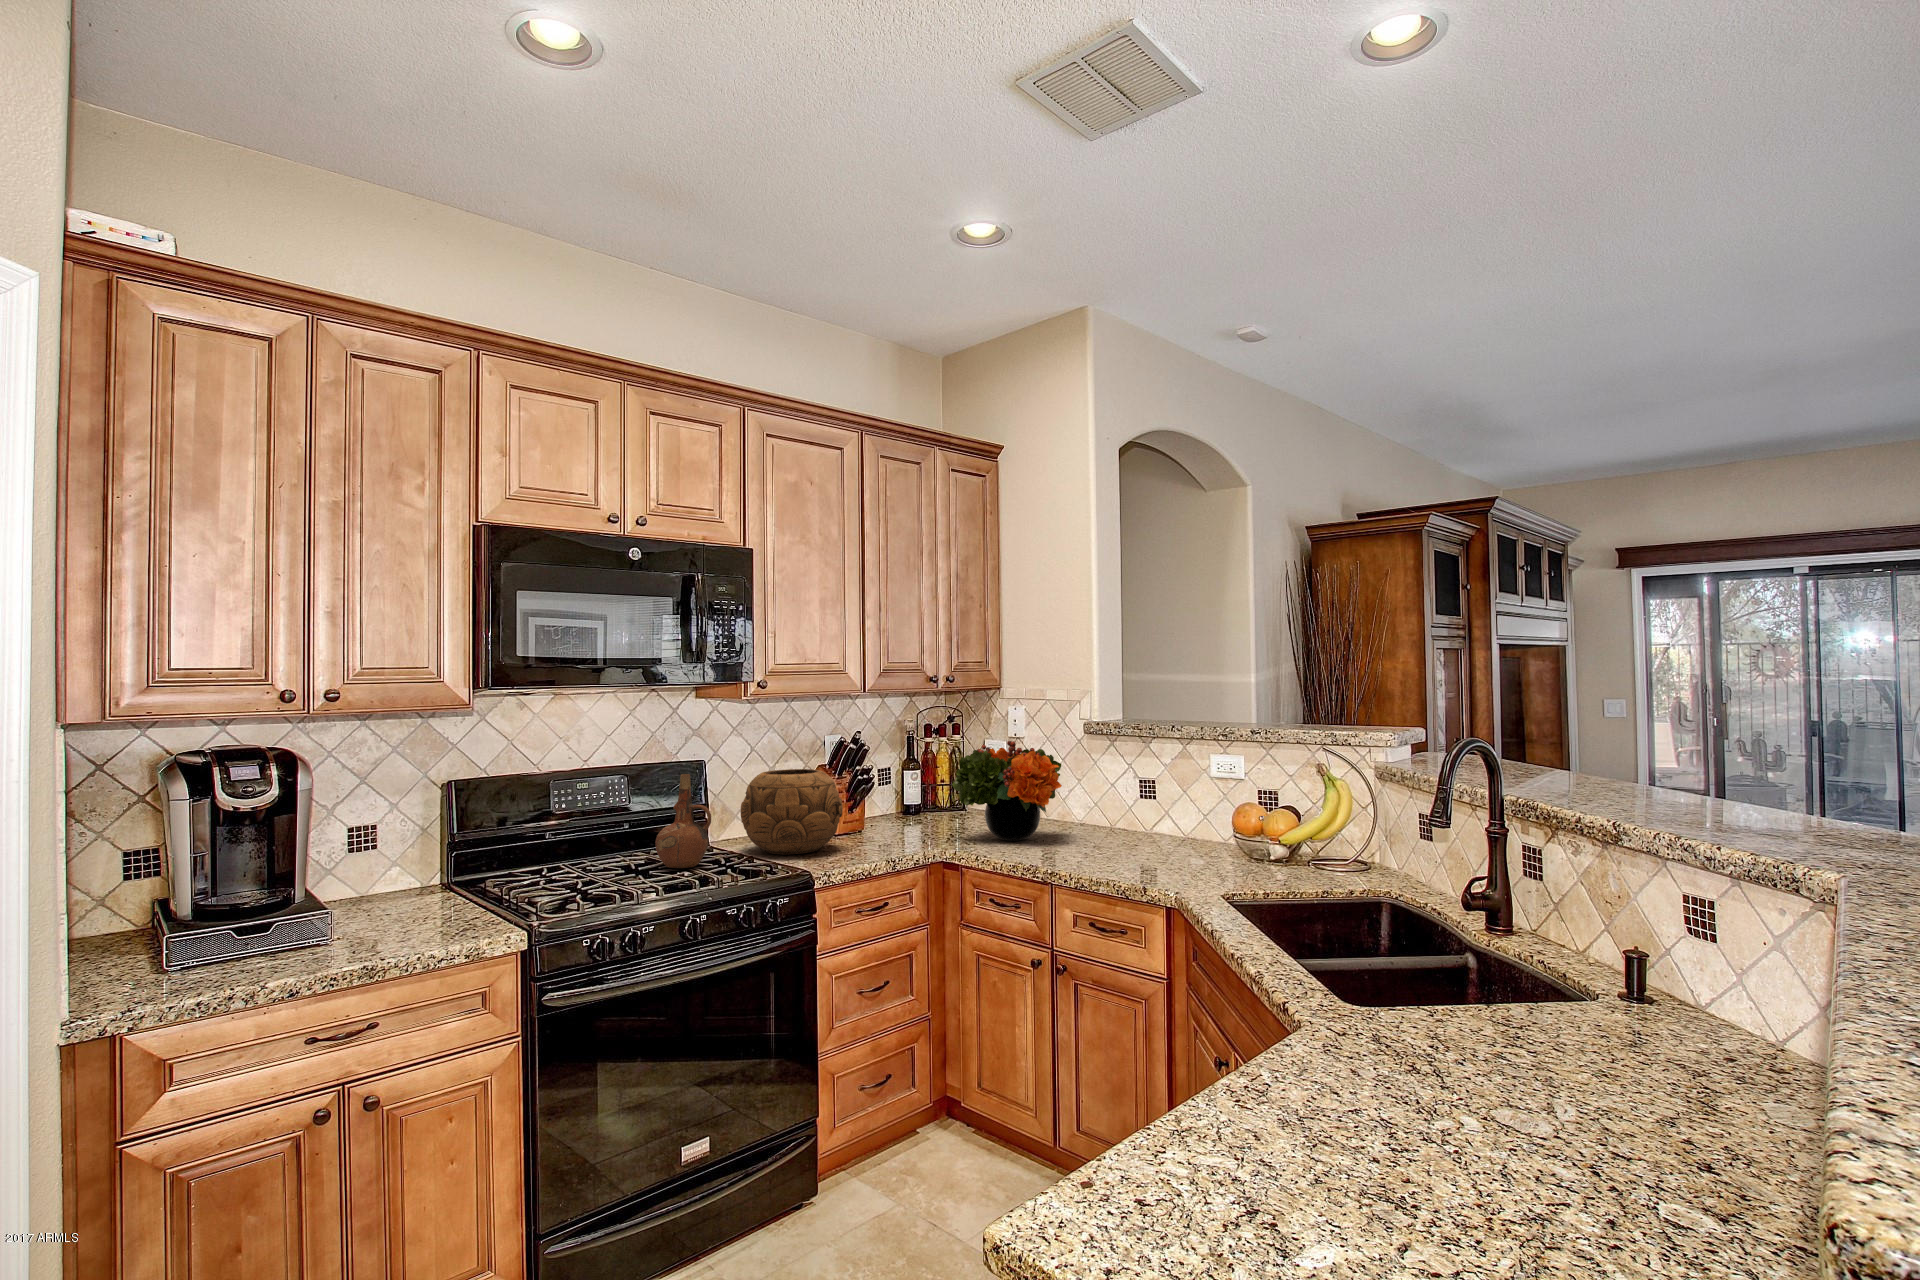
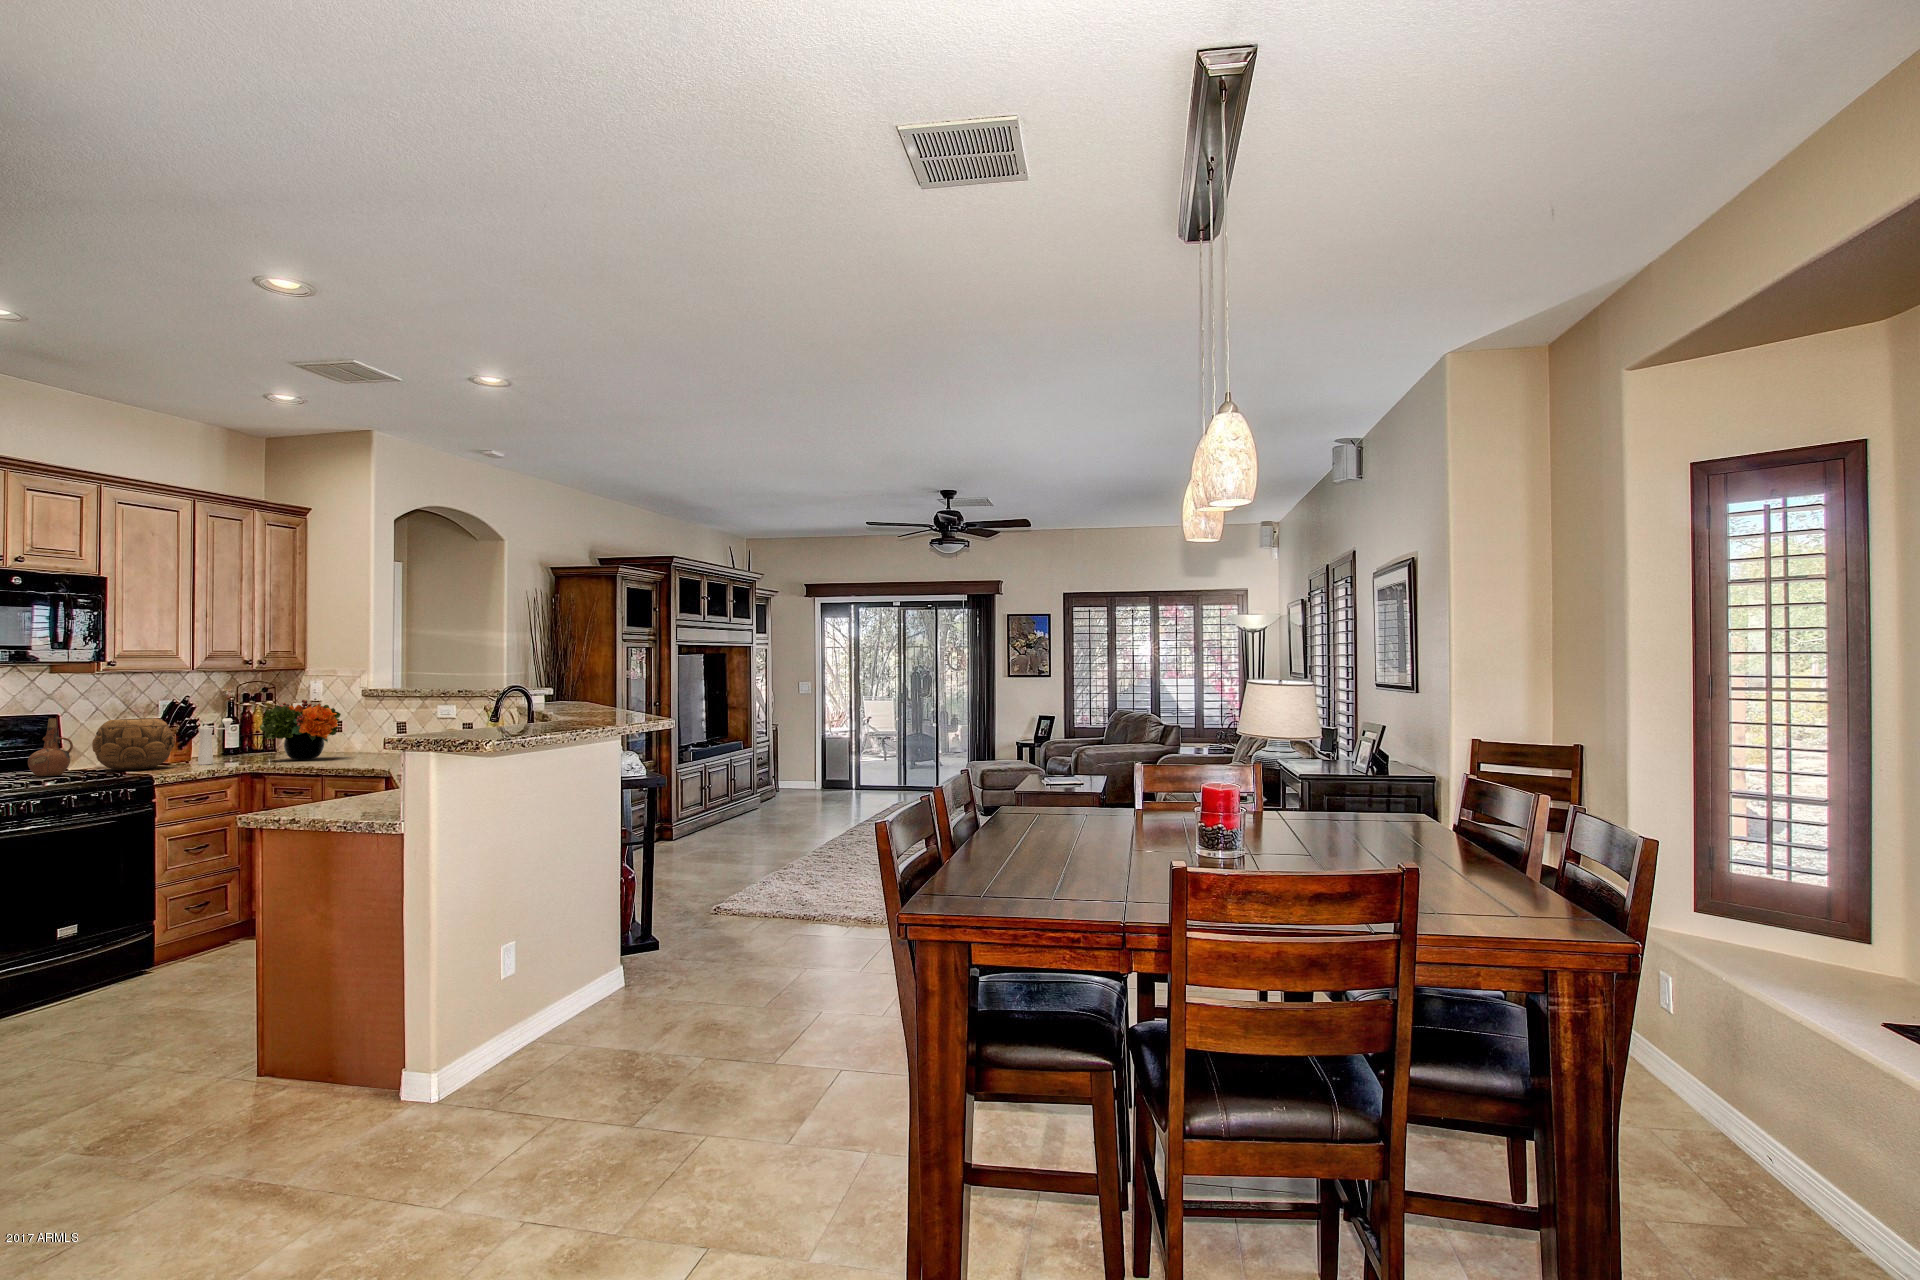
pepper mill: none [873,768,917,843] -> present [198,718,233,765]

